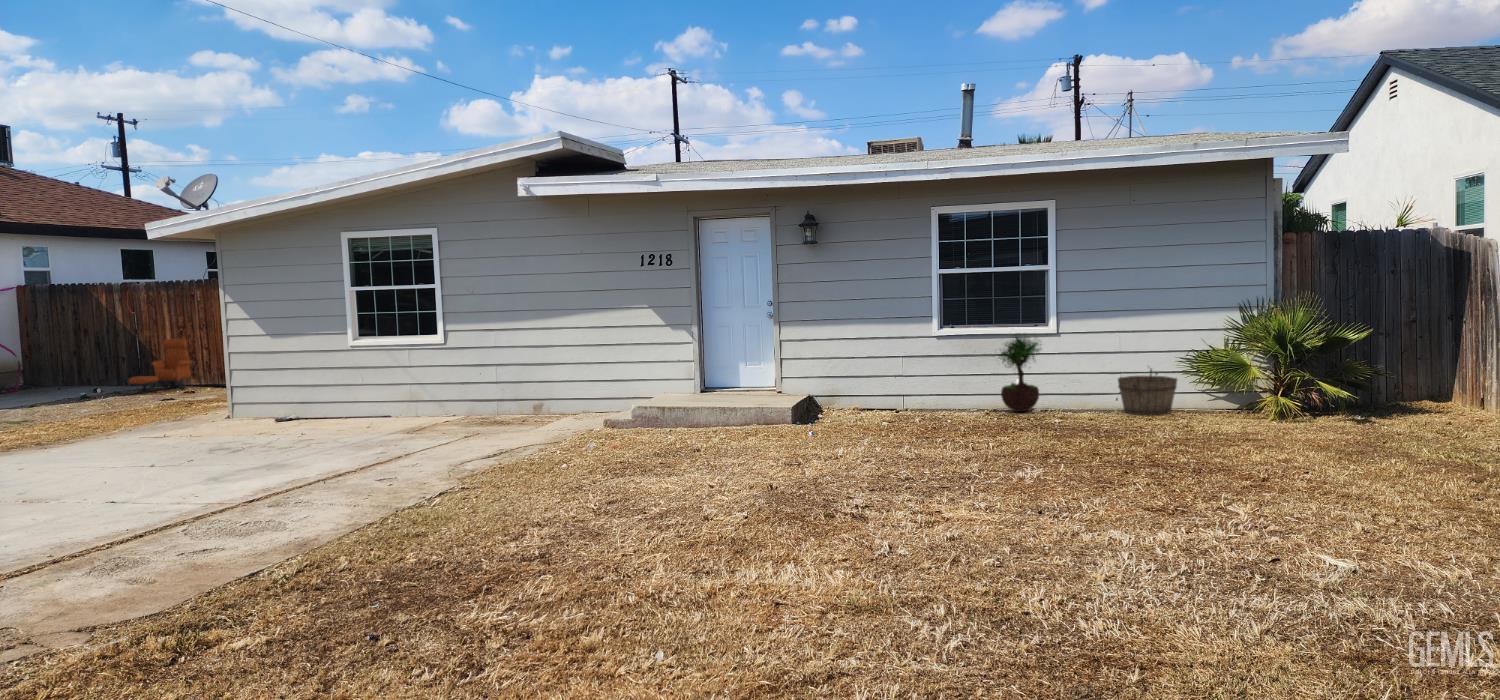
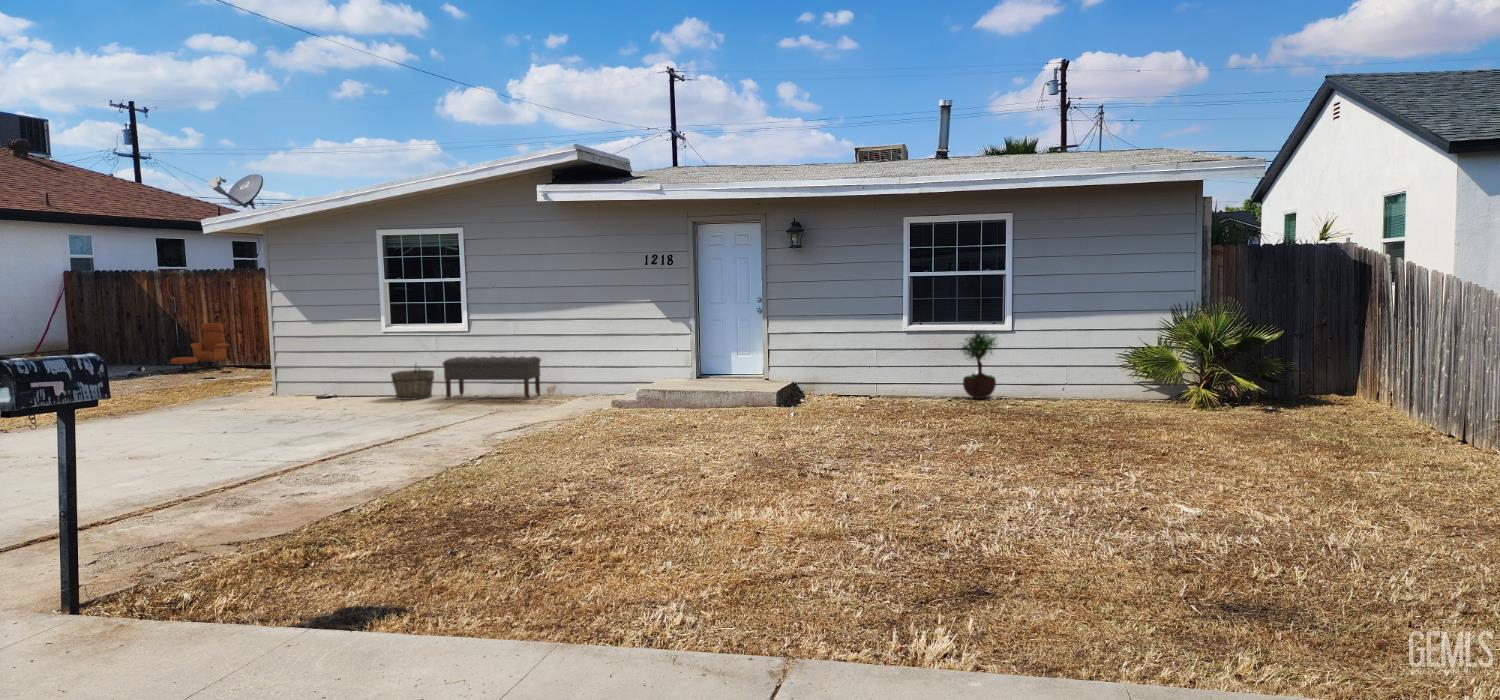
wooden bucket: present [1118,369,1177,415] -> present [391,368,434,400]
bench: none [413,371,524,420] -> present [443,356,541,399]

